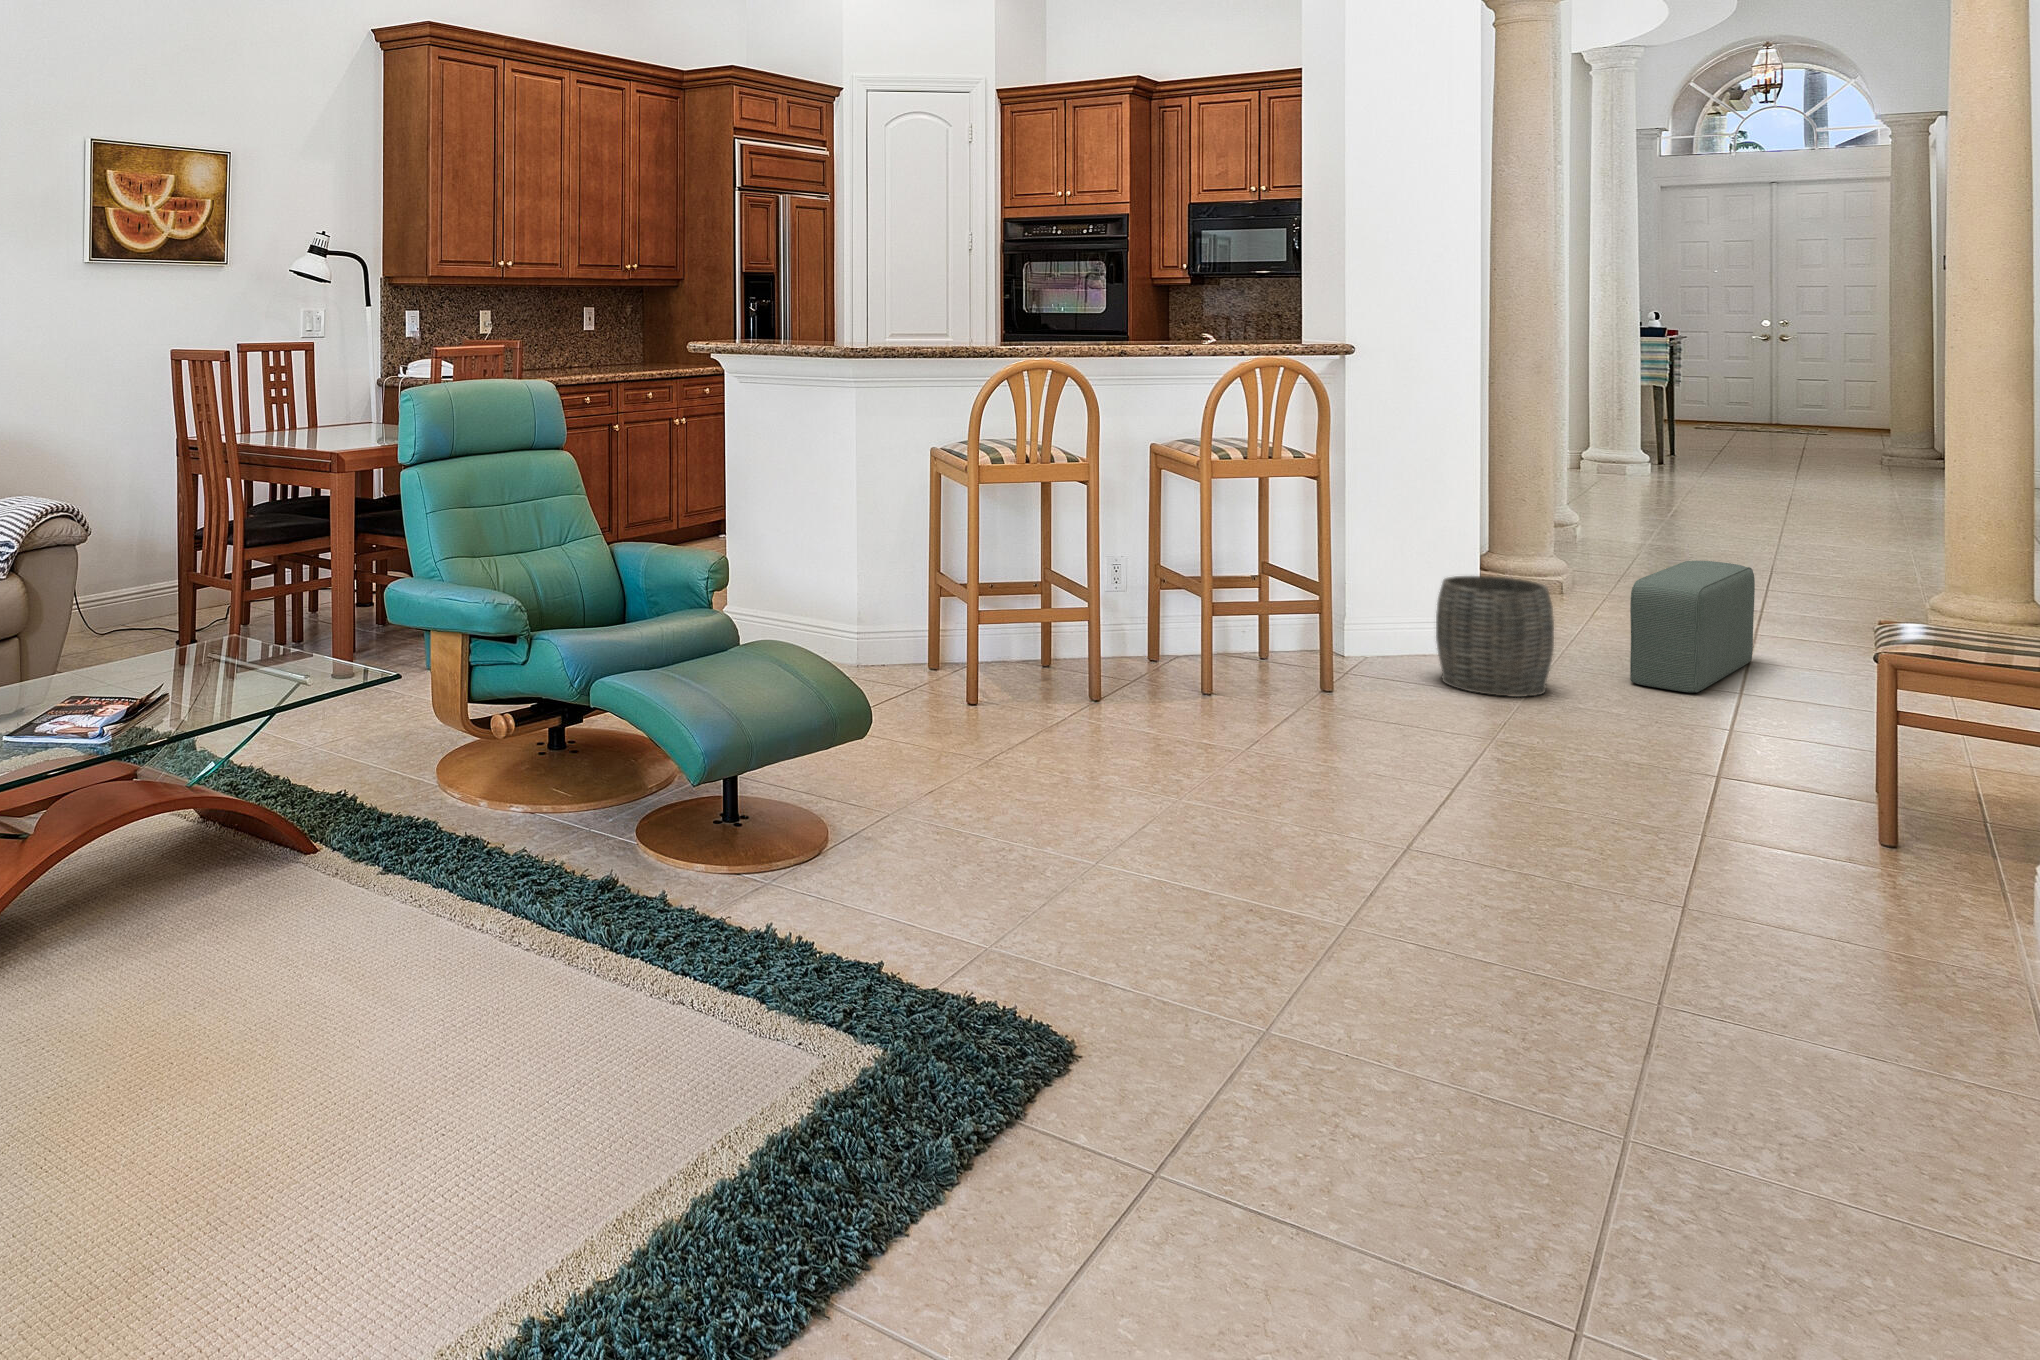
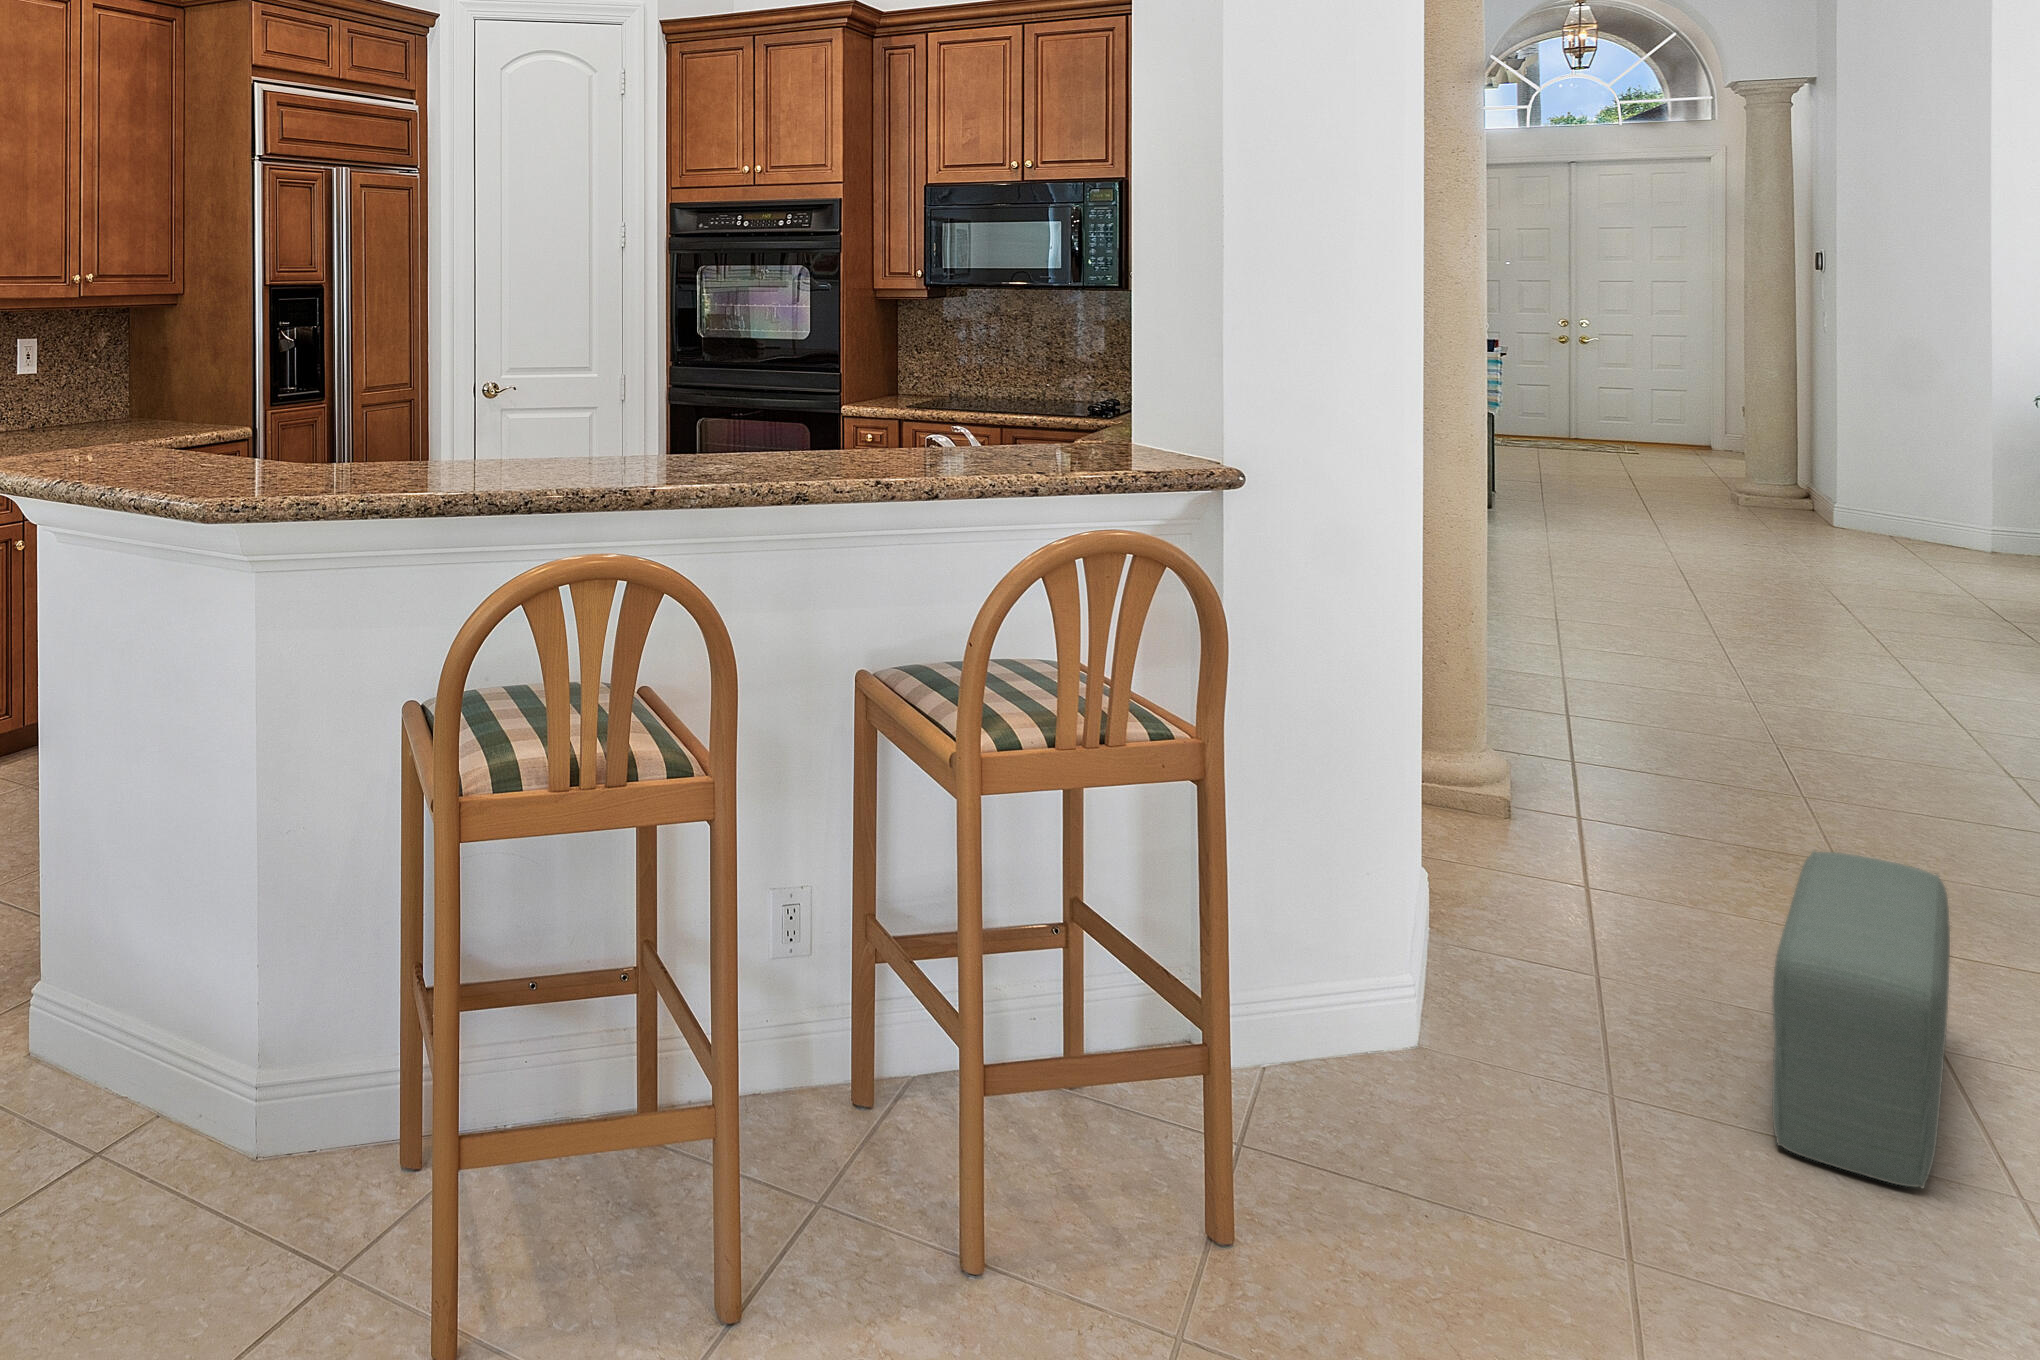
woven basket: present [1436,576,1554,697] -> none [1408,929,1656,1225]

